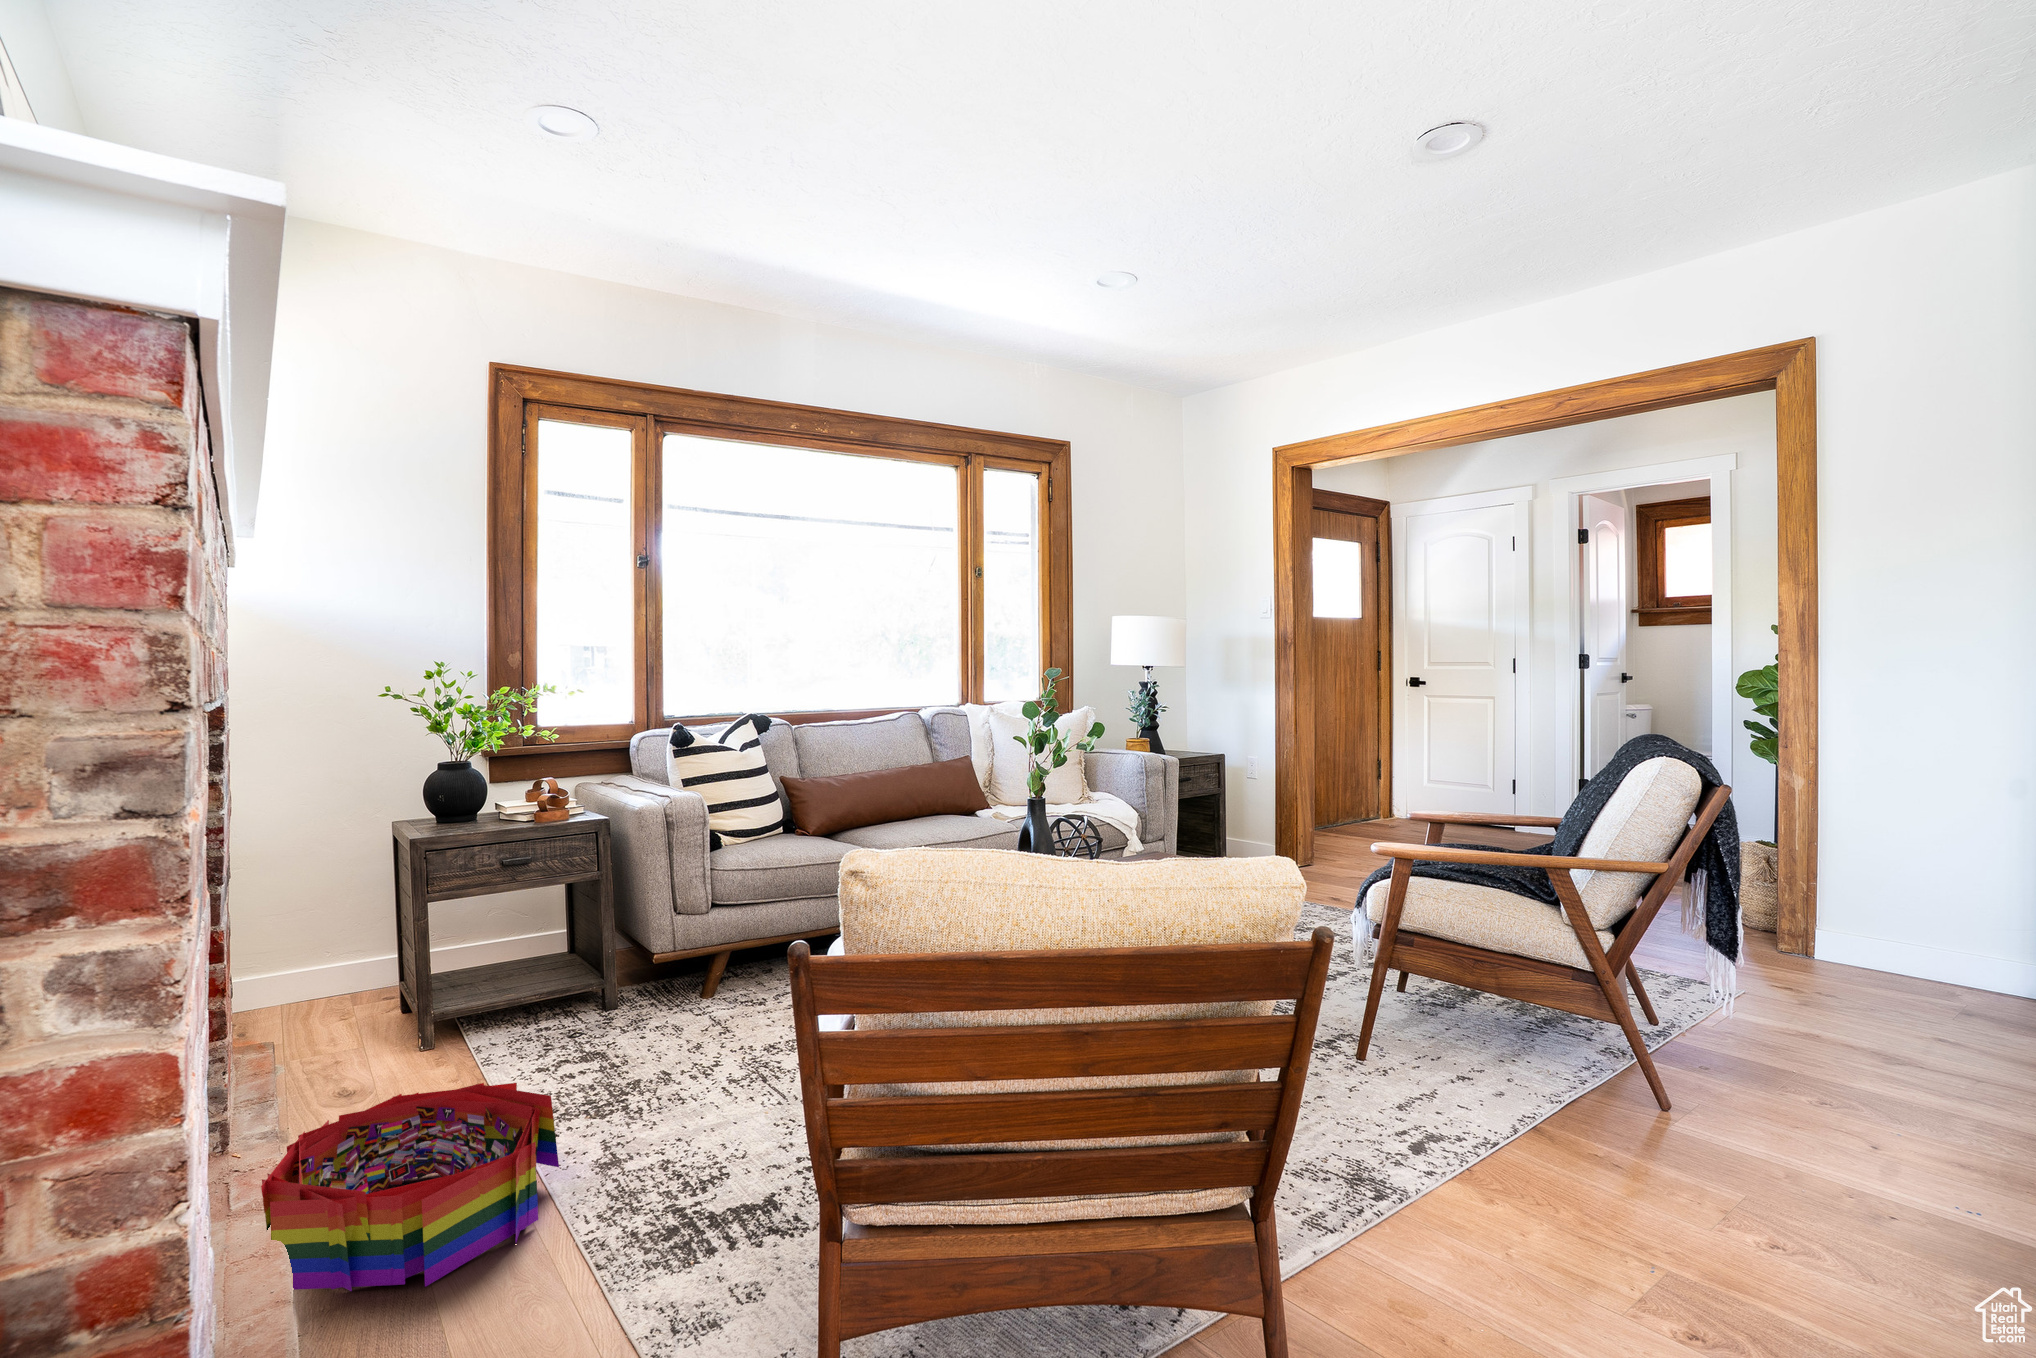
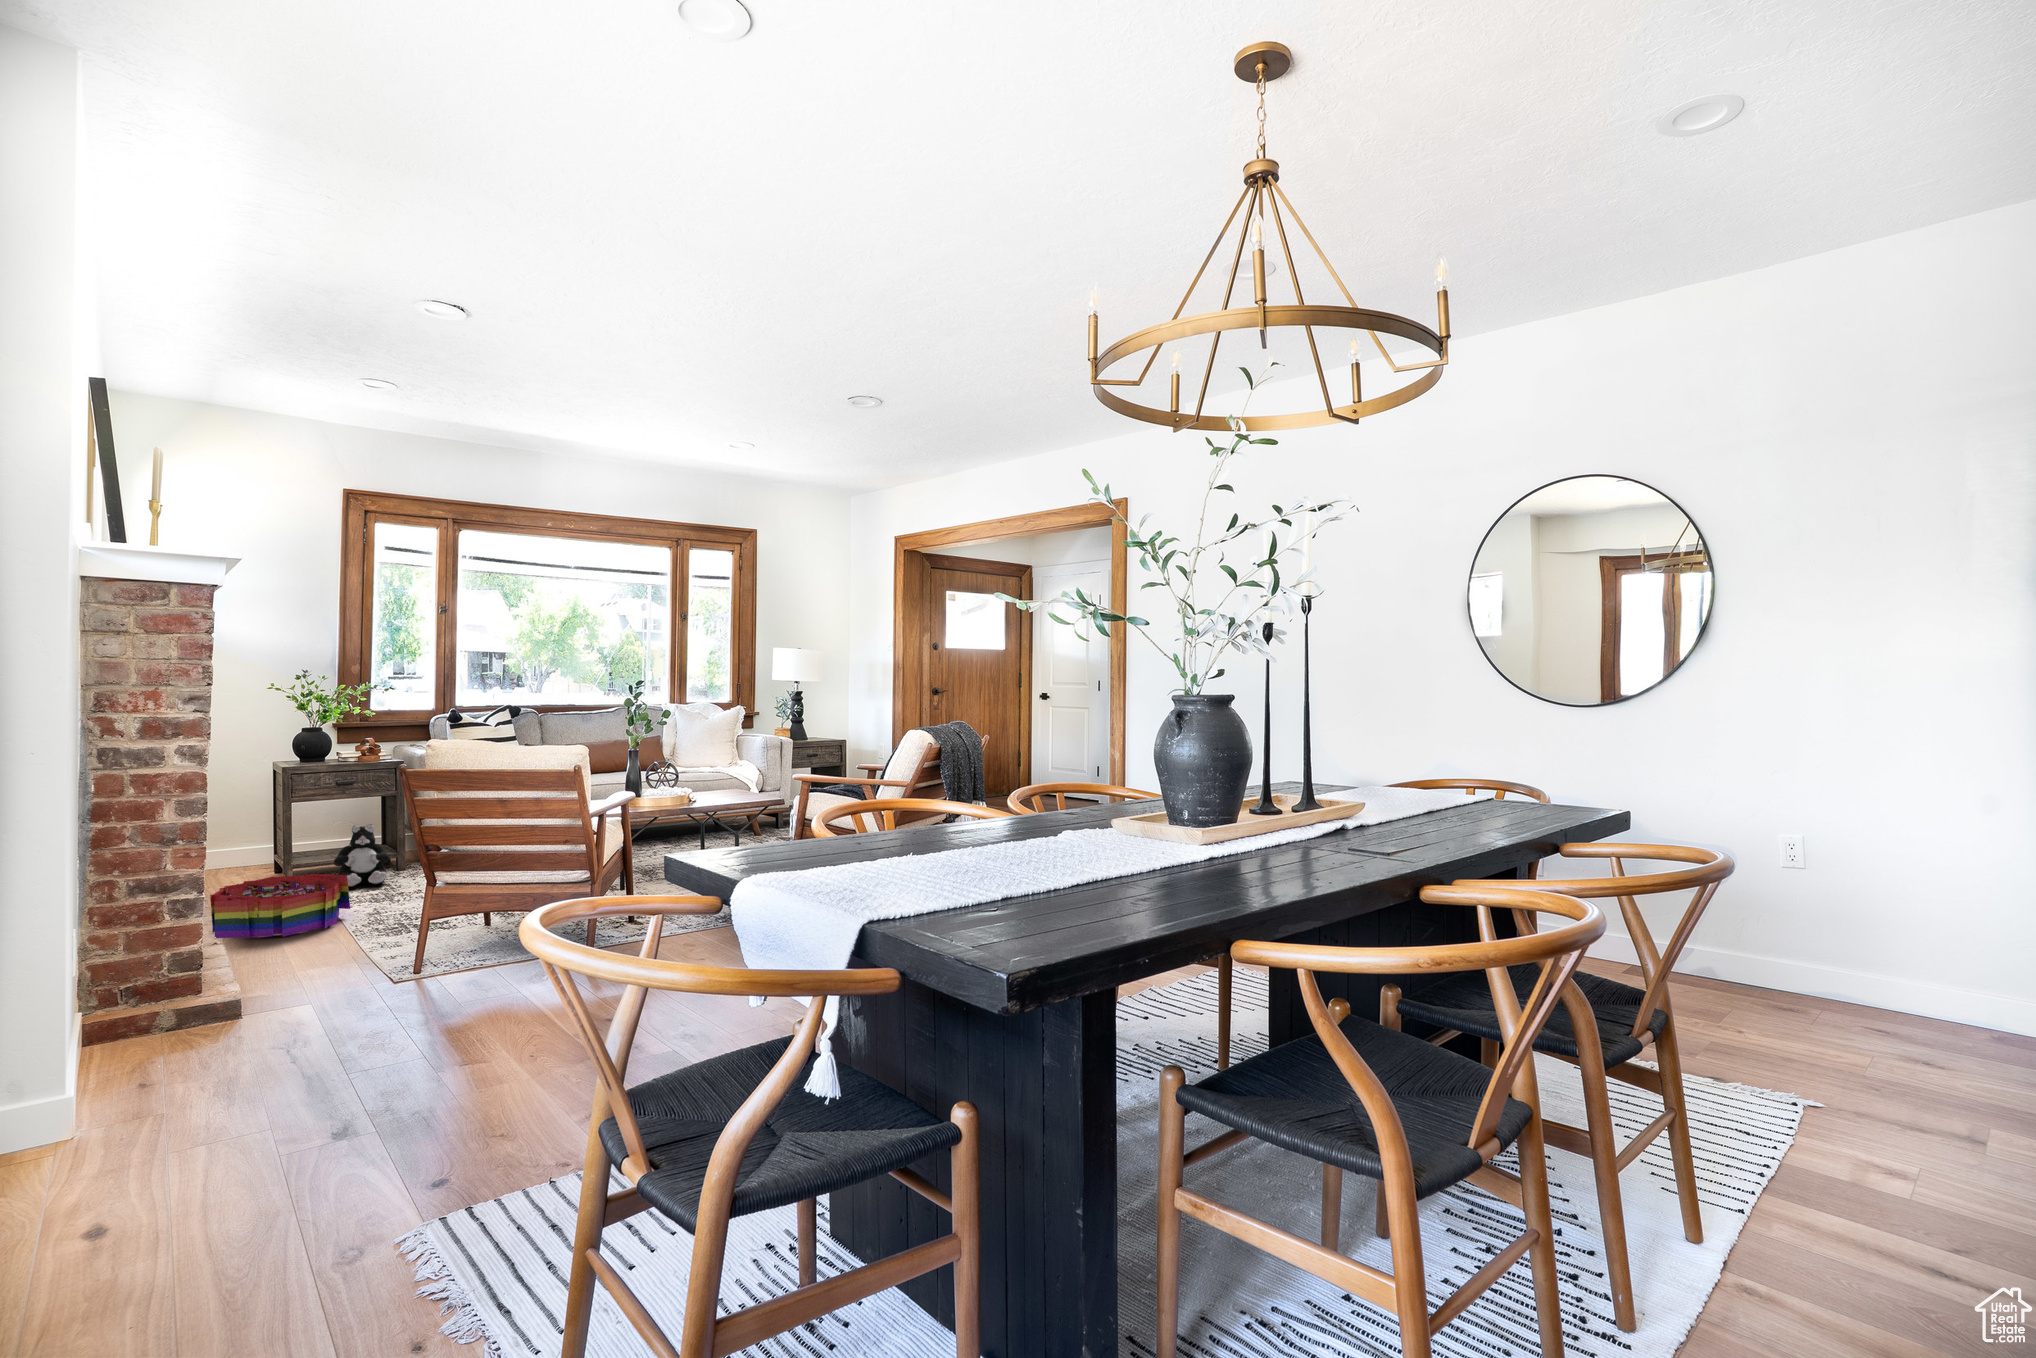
plush toy: none [504,942,601,1069] -> present [334,824,390,887]

